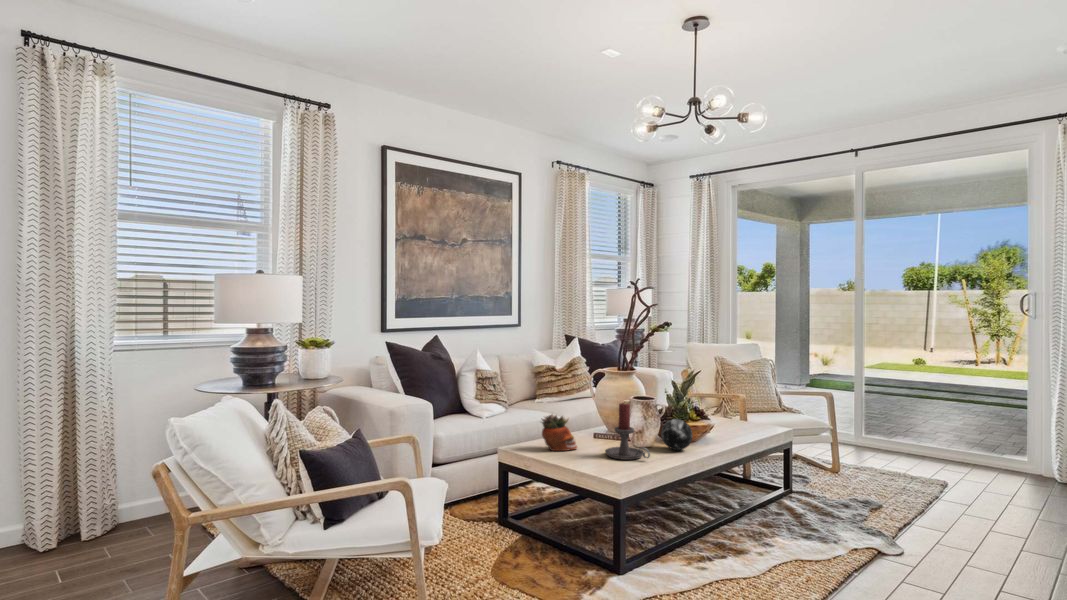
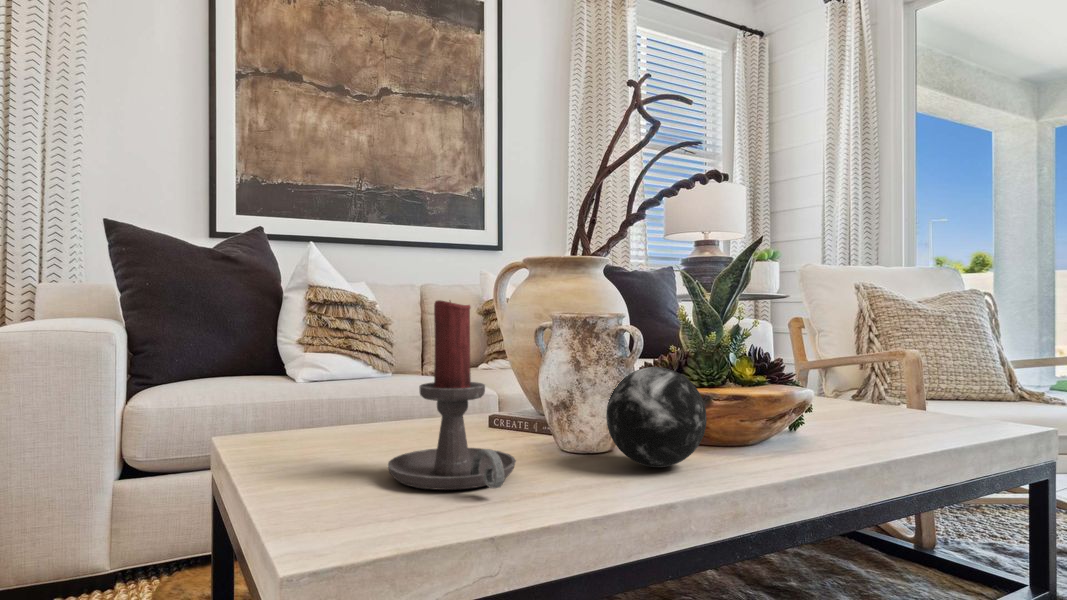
succulent planter: present [542,414,577,451] -> none [259,345,366,453]

